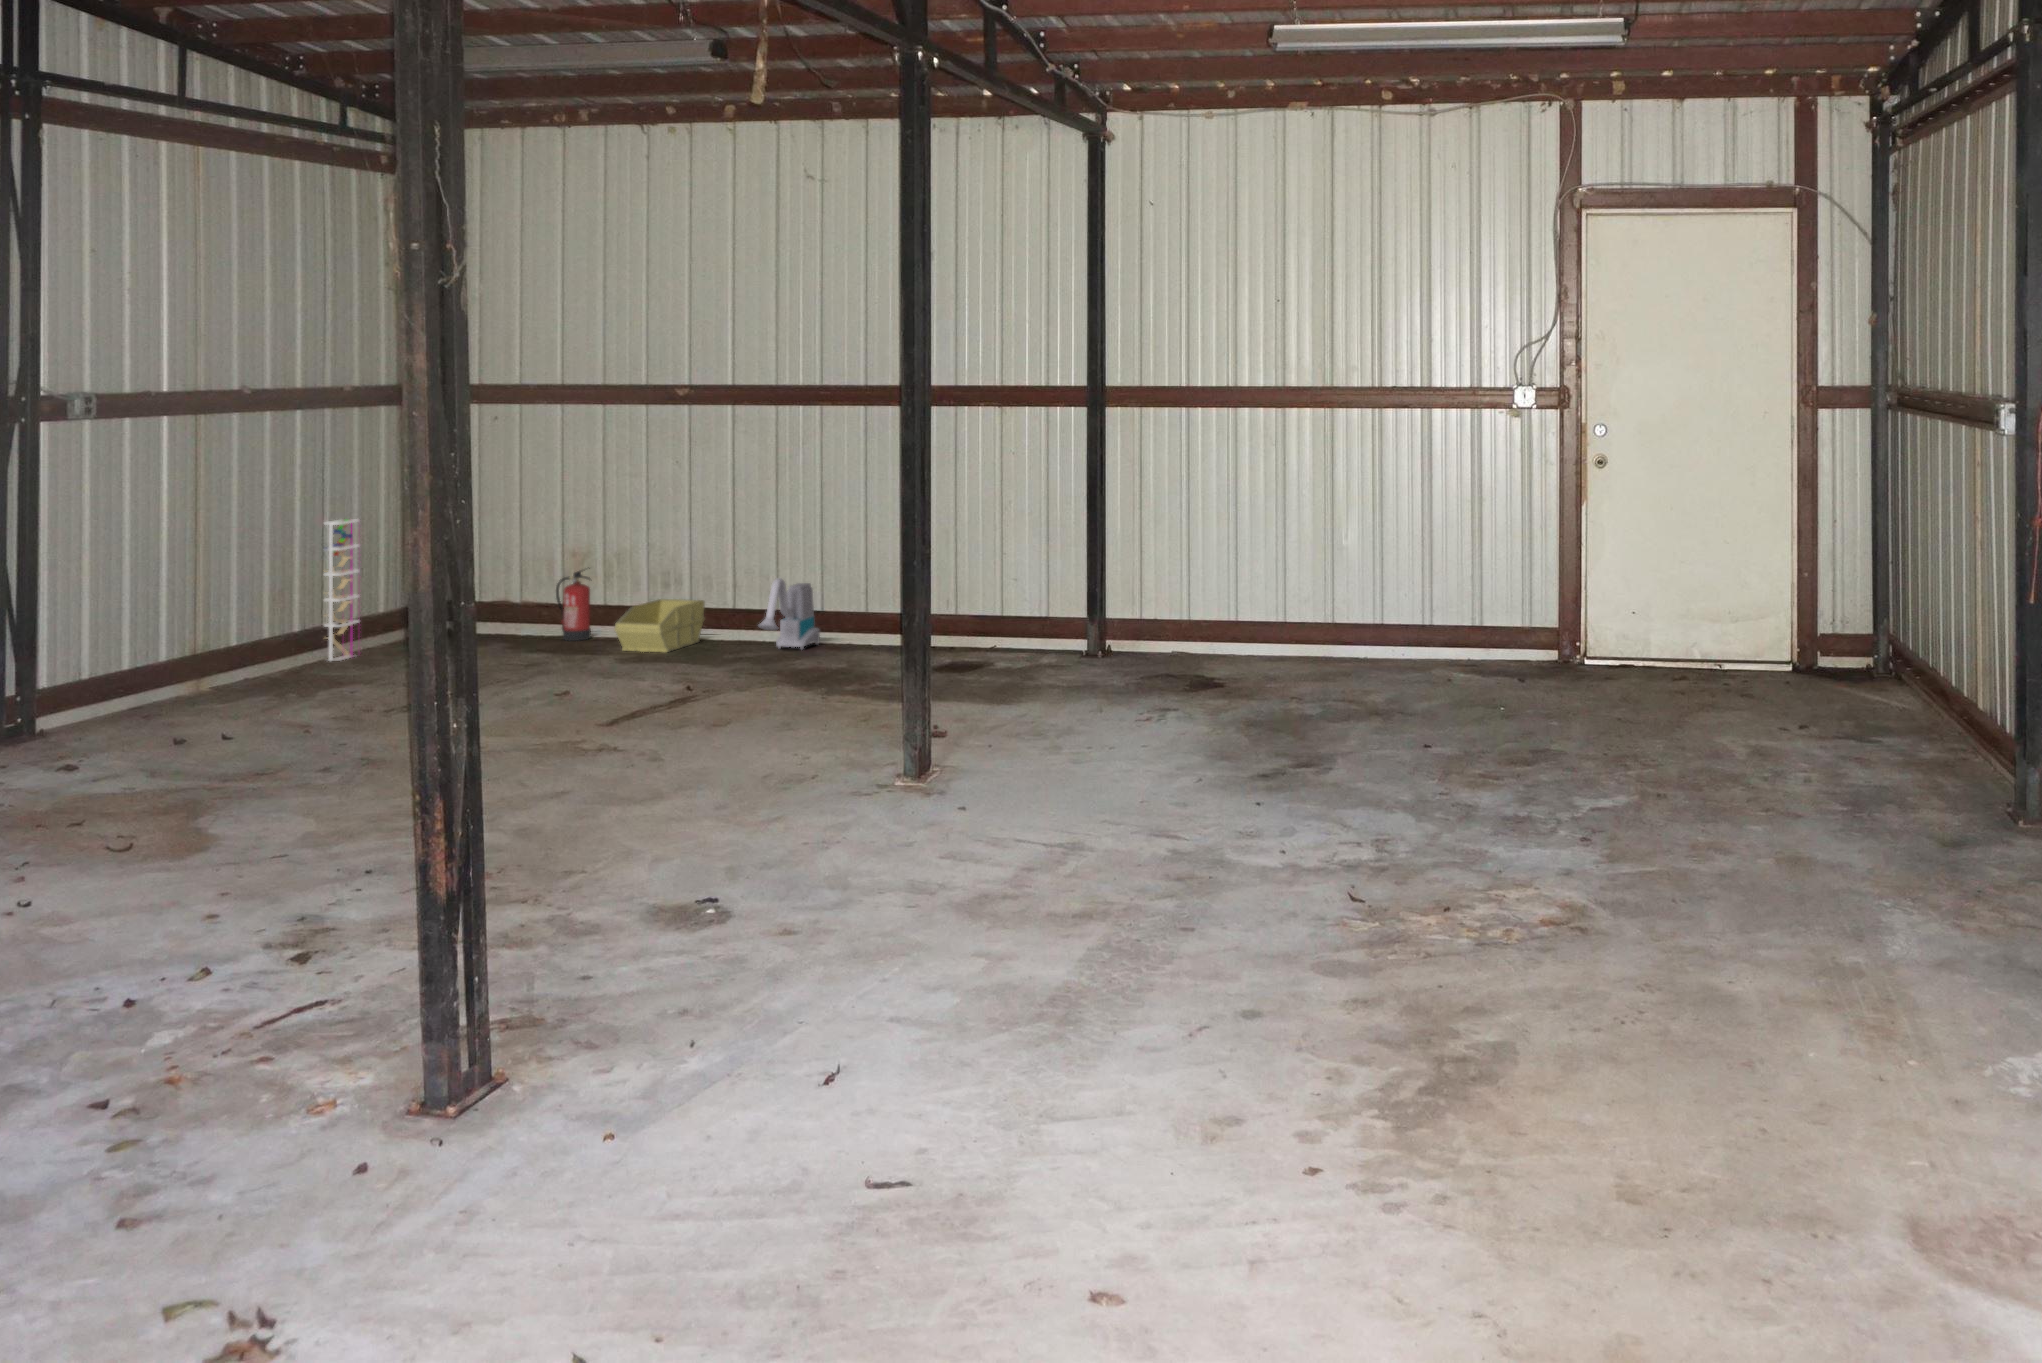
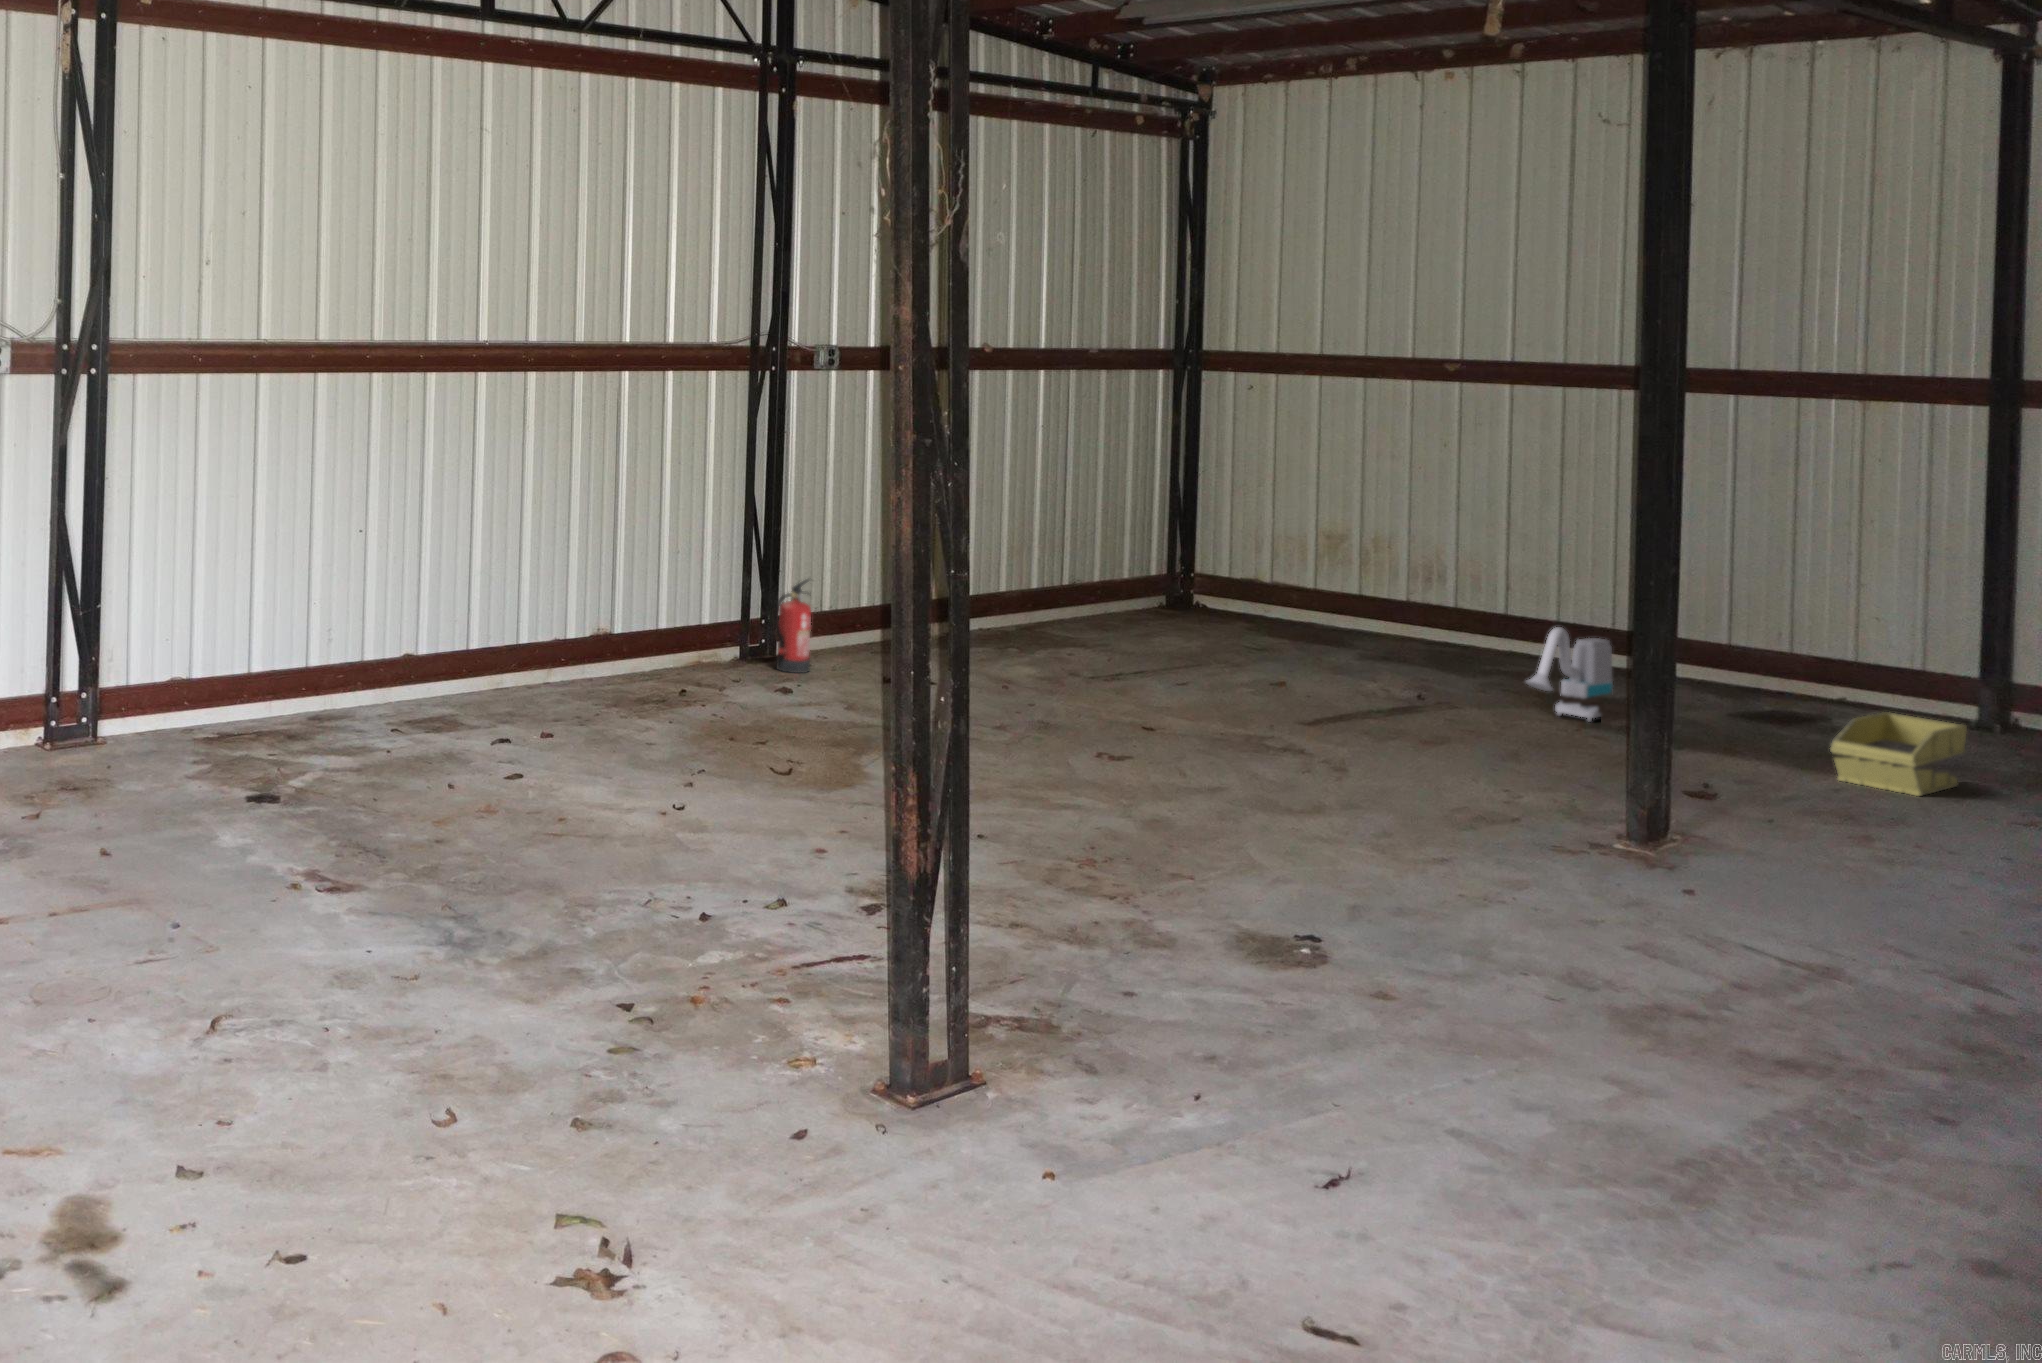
shelving unit: present [324,519,359,661] -> none [1044,497,1087,645]
fire extinguisher: present [556,568,591,641] -> present [774,579,811,673]
storage bin: present [615,599,705,652] -> present [1830,712,1967,796]

